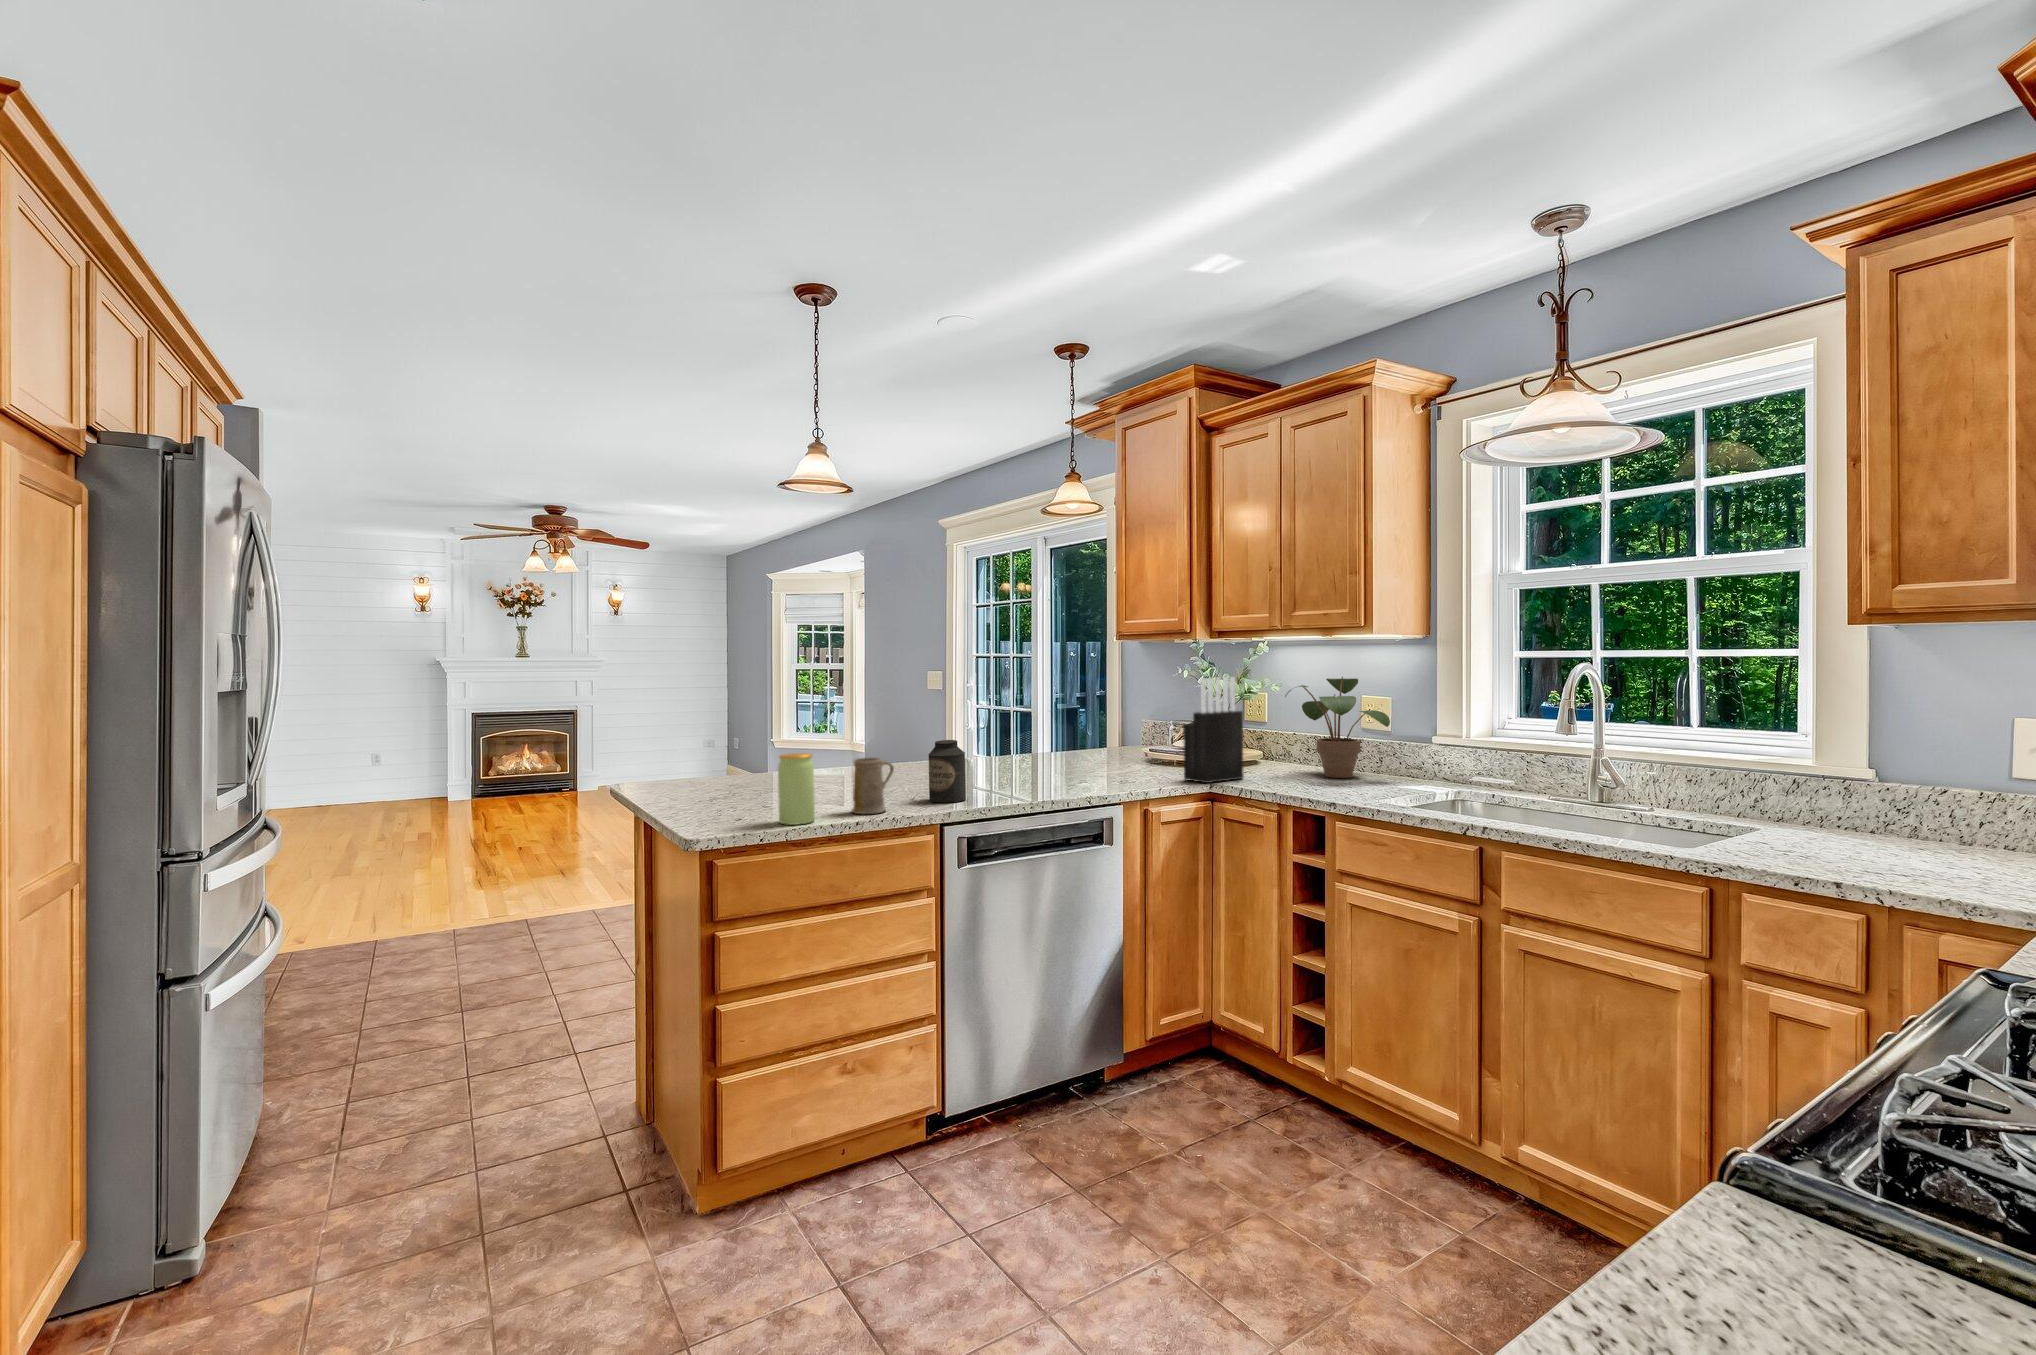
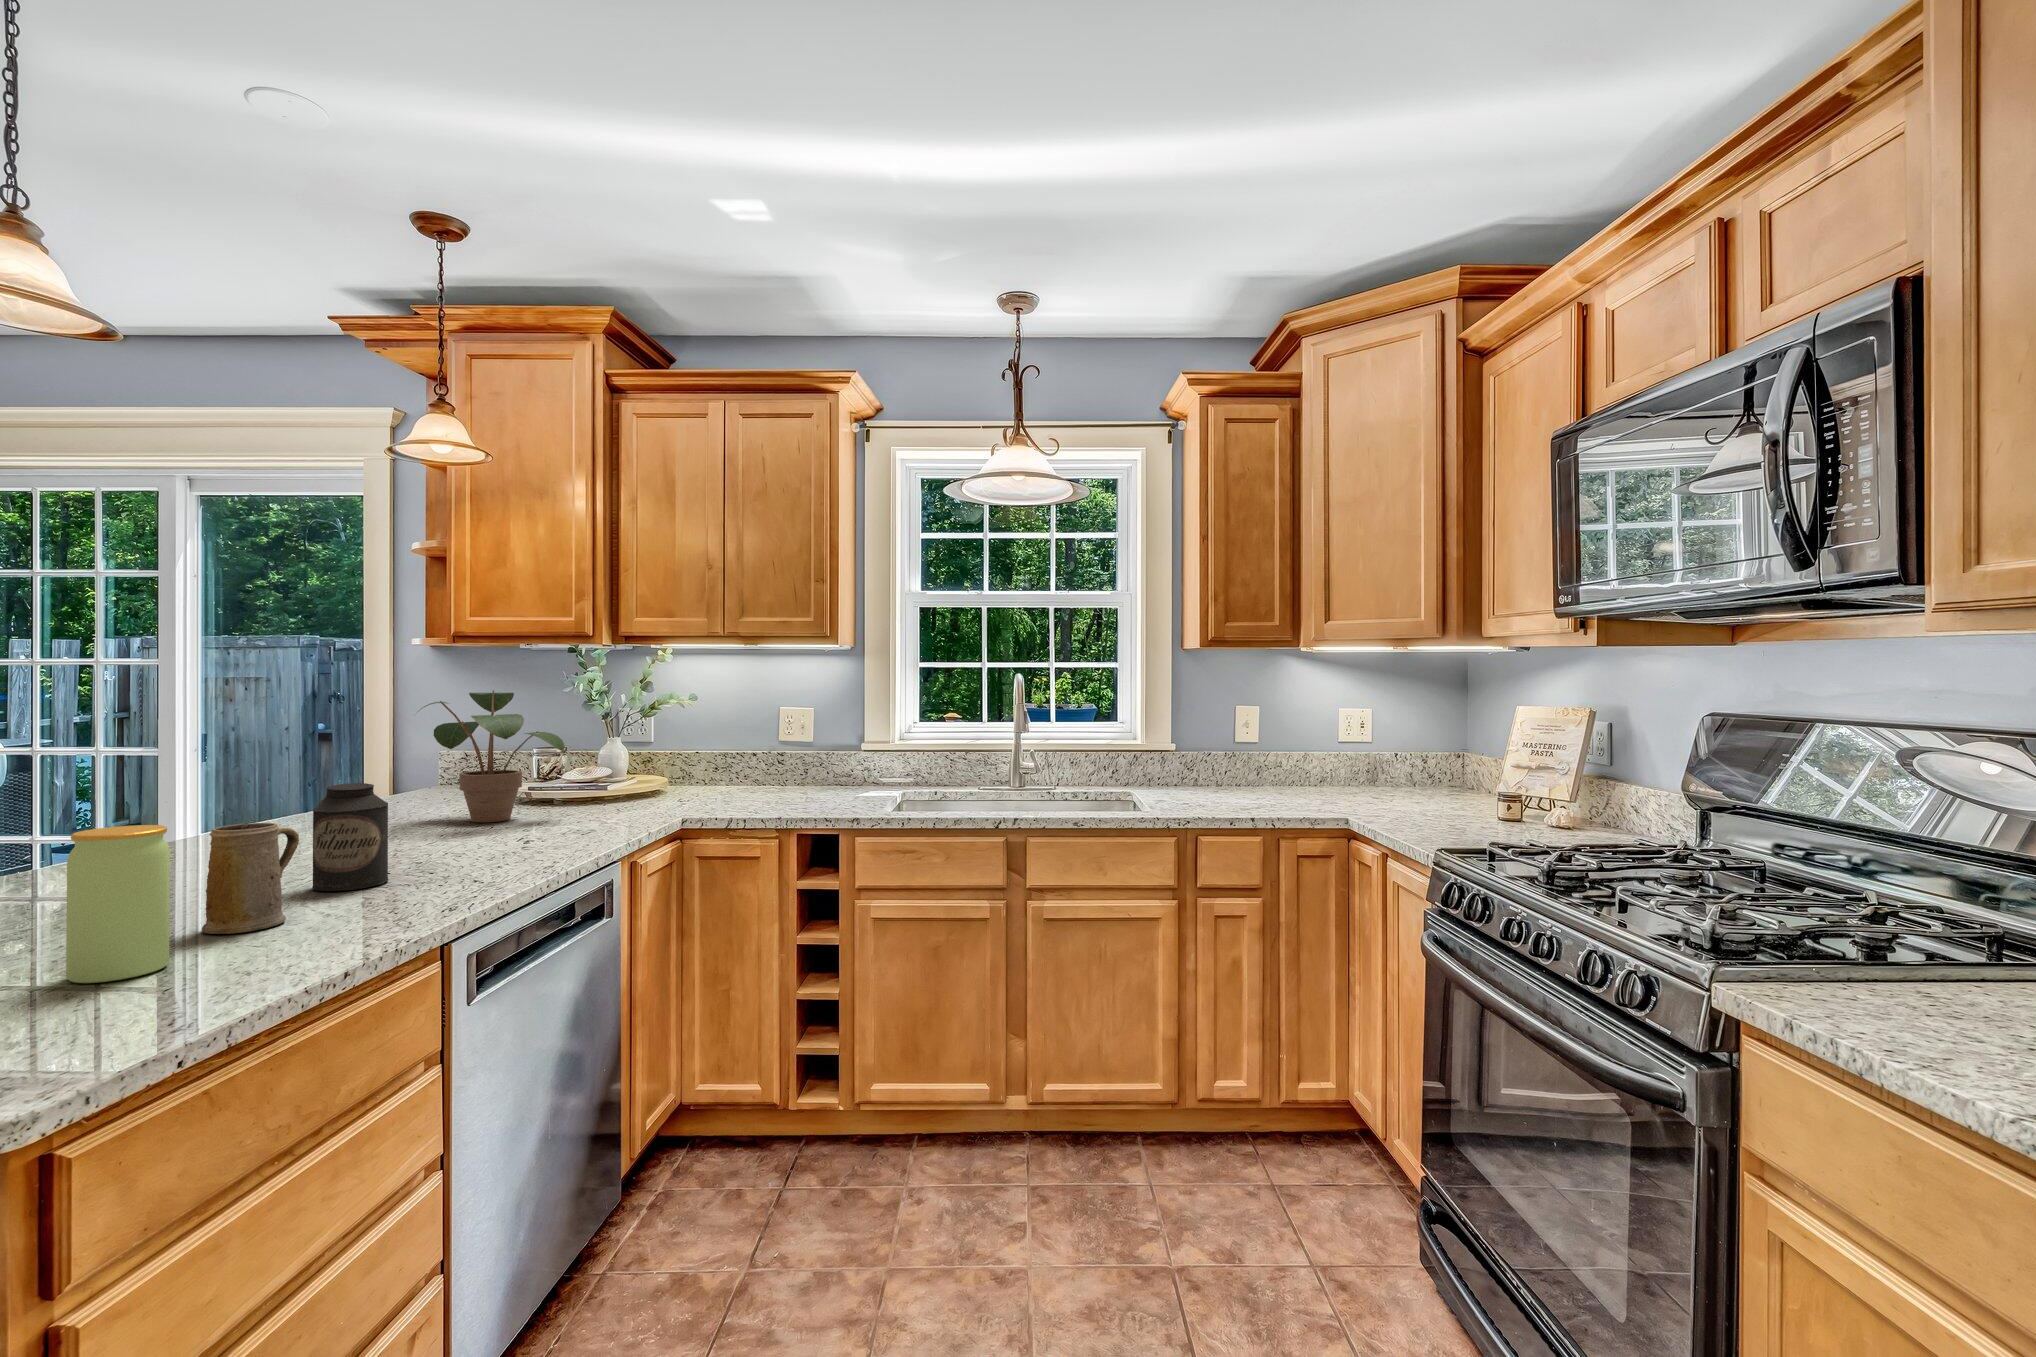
knife block: present [1183,677,1244,783] -> none [631,686,694,815]
potted plant: present [1285,677,1390,778] -> present [420,690,564,822]

